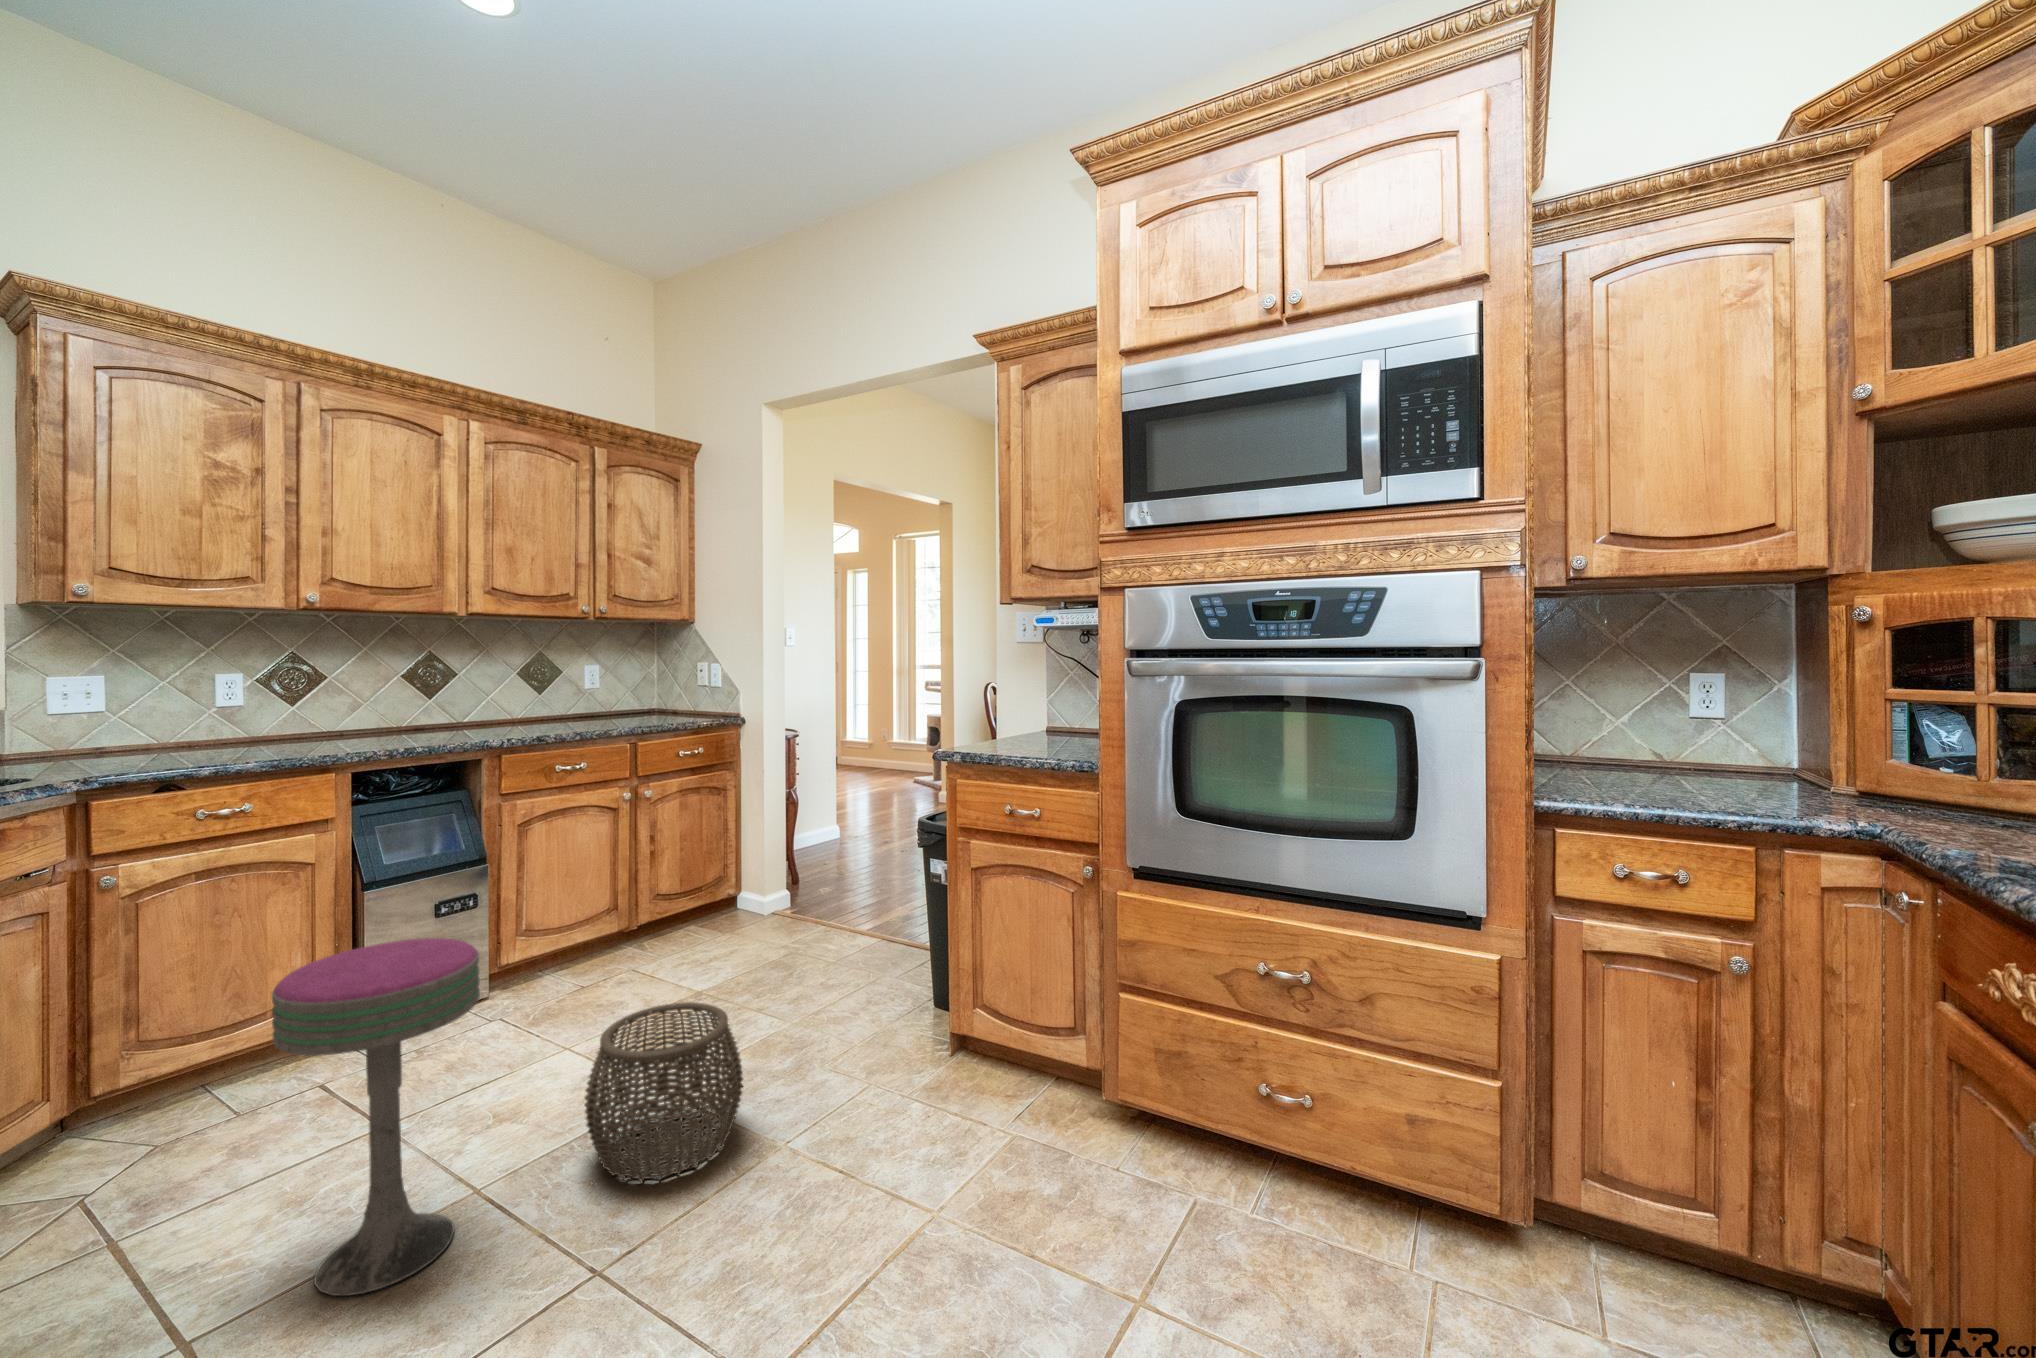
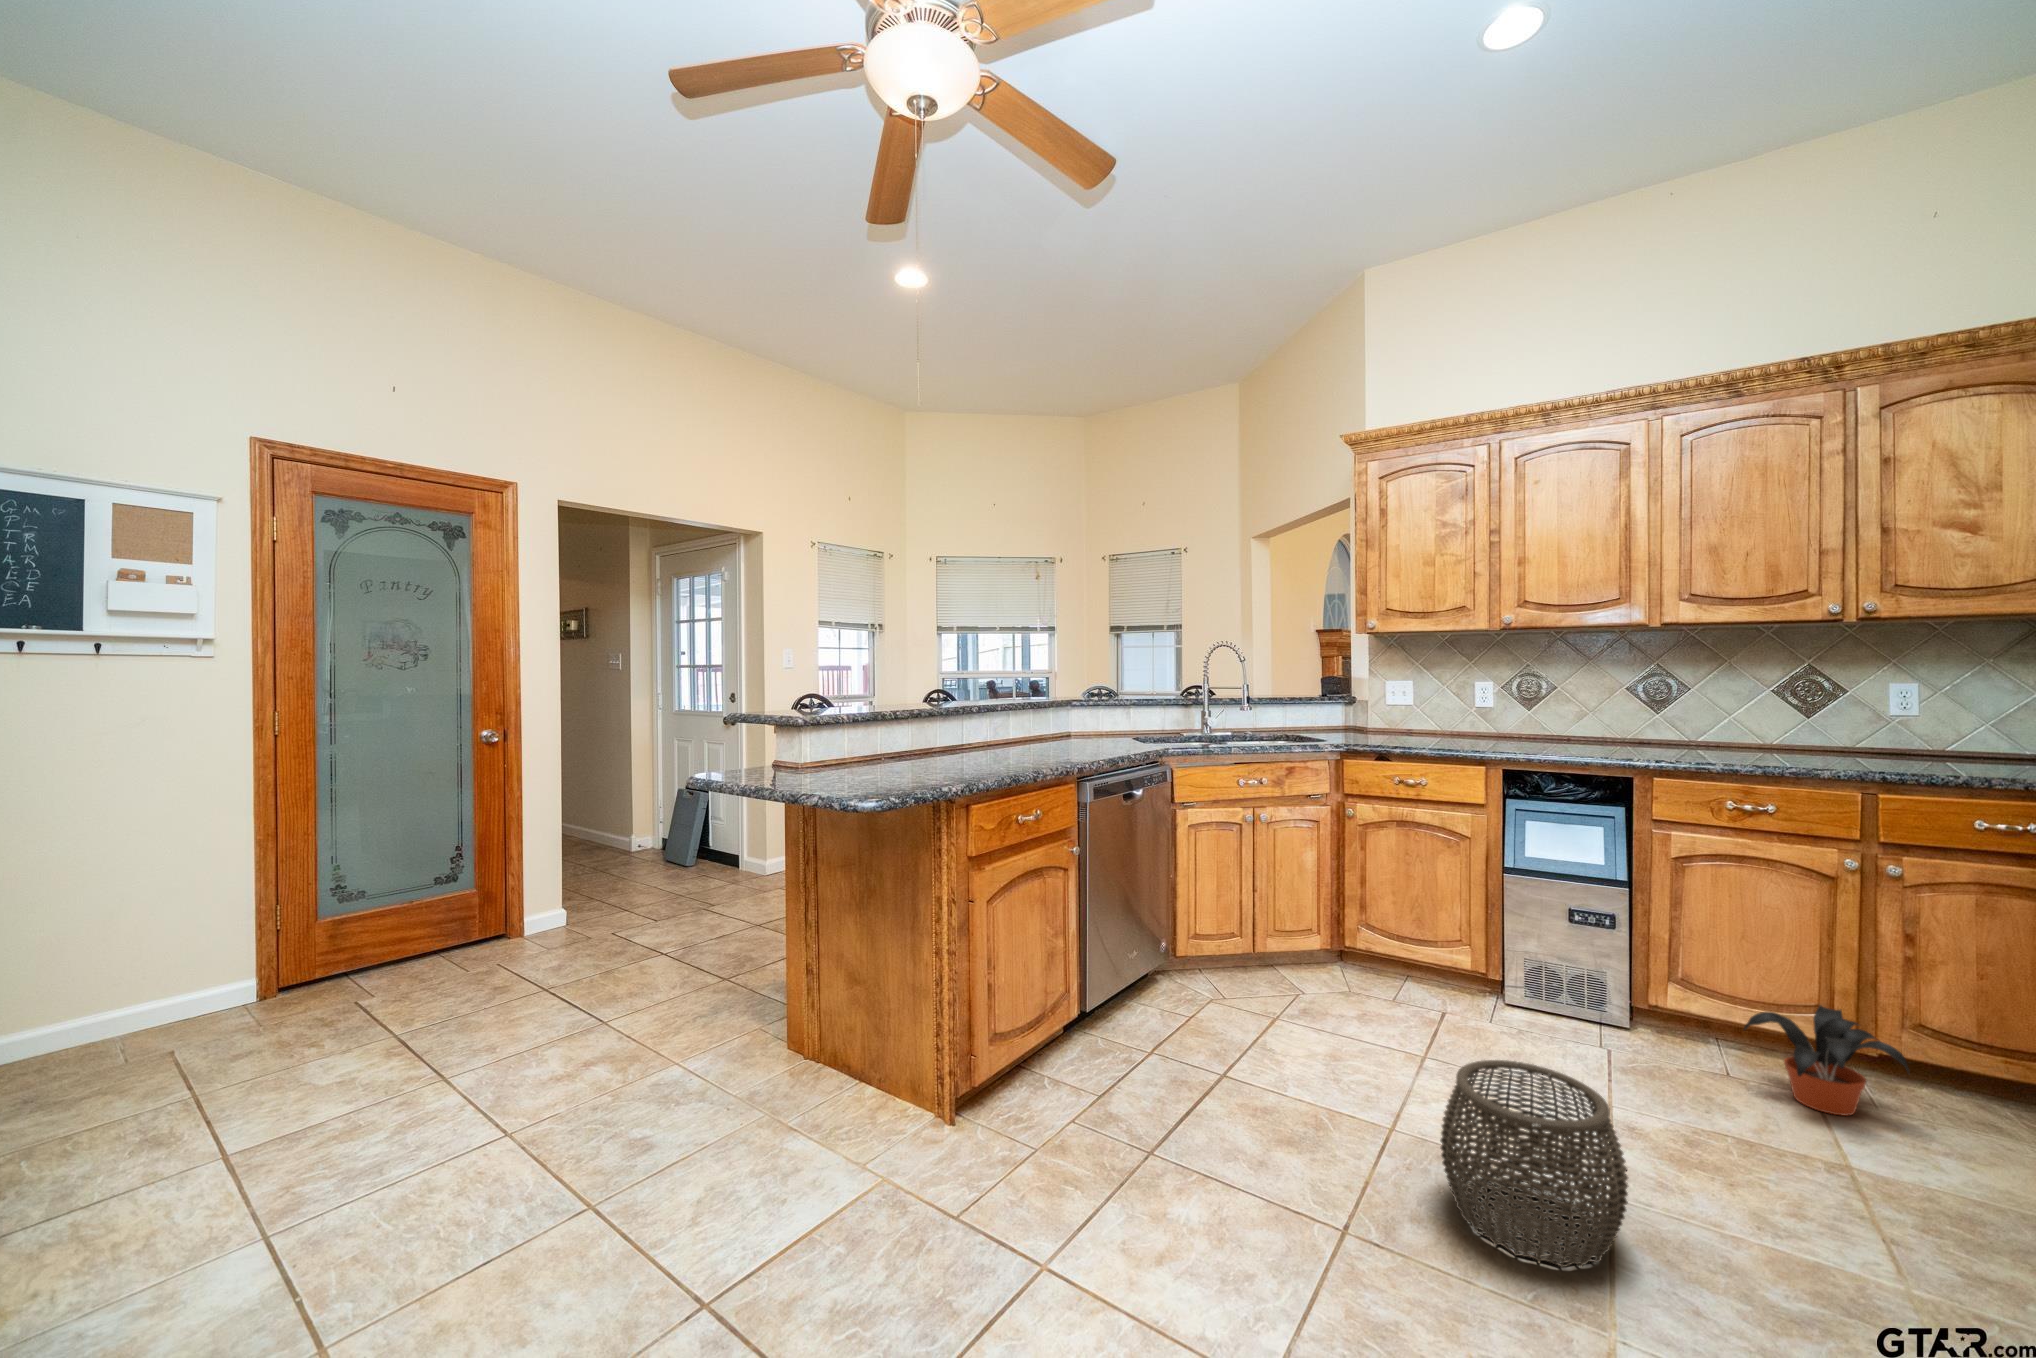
potted plant: none [598,903,693,980] -> present [1744,1005,1909,1116]
bar stool: present [272,938,480,1296] -> none [1249,889,1376,1142]

